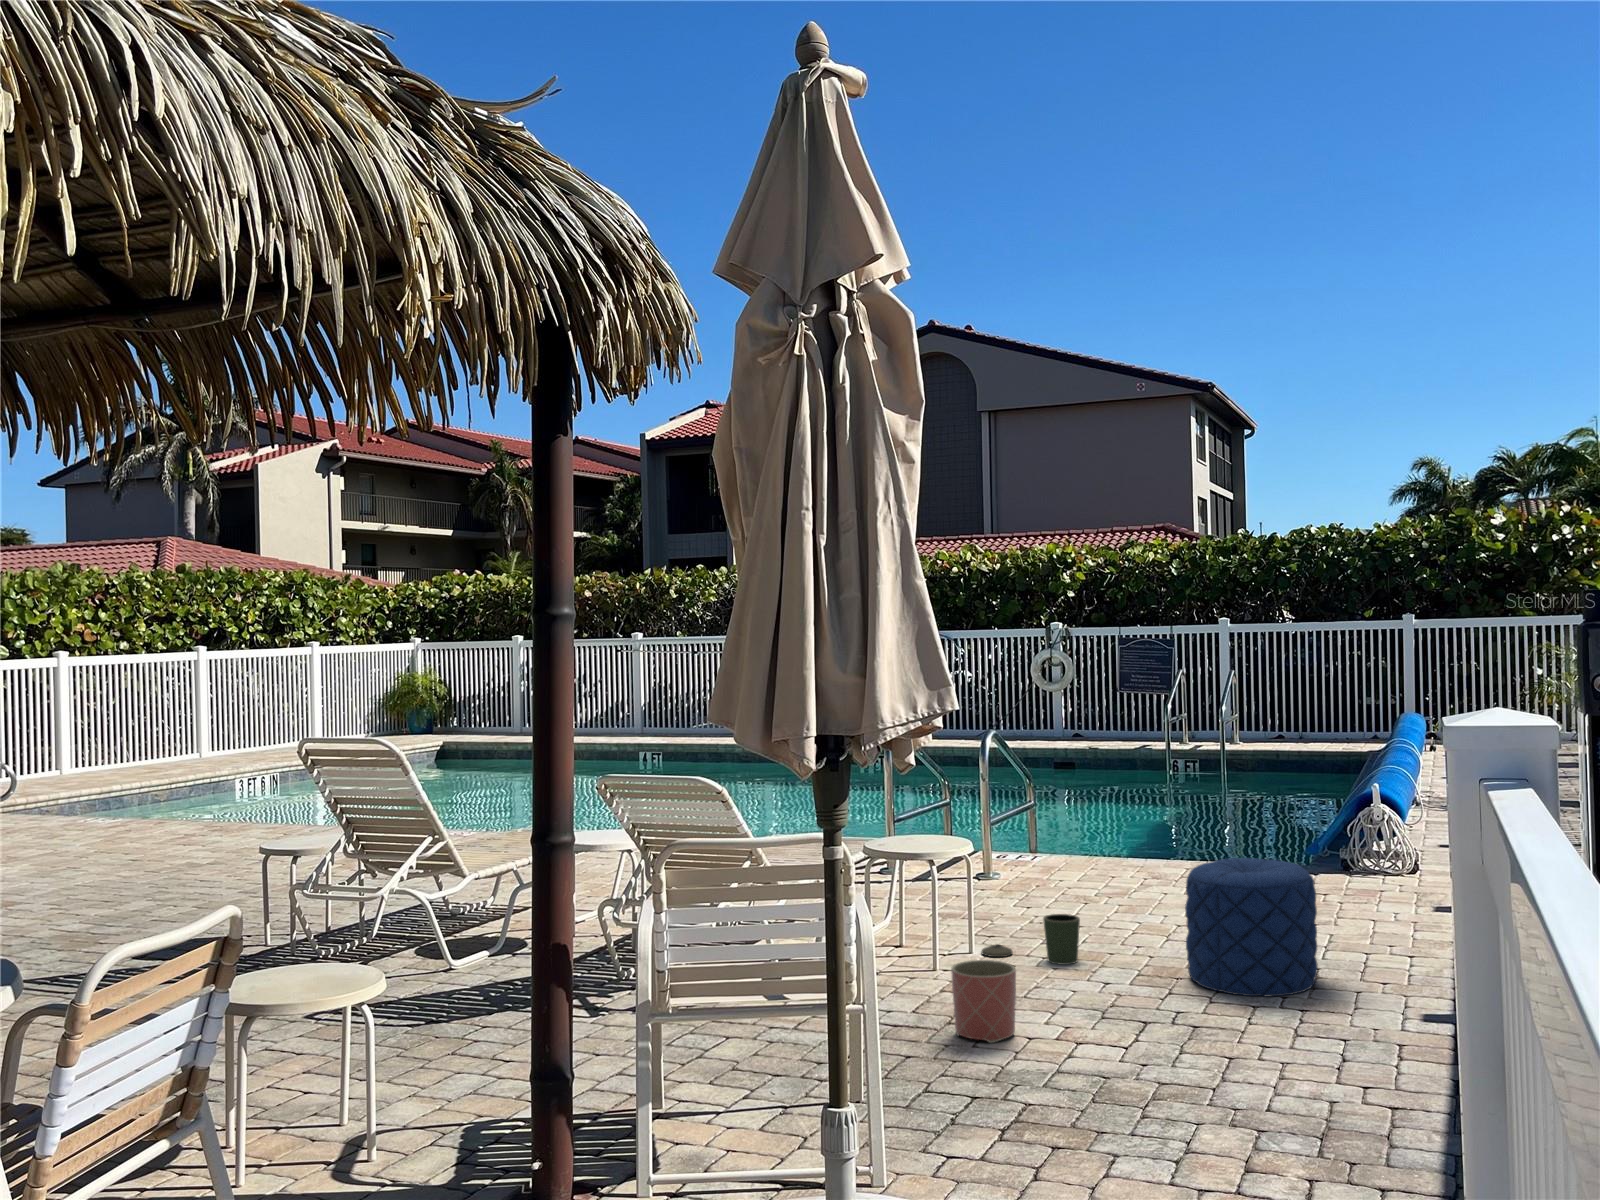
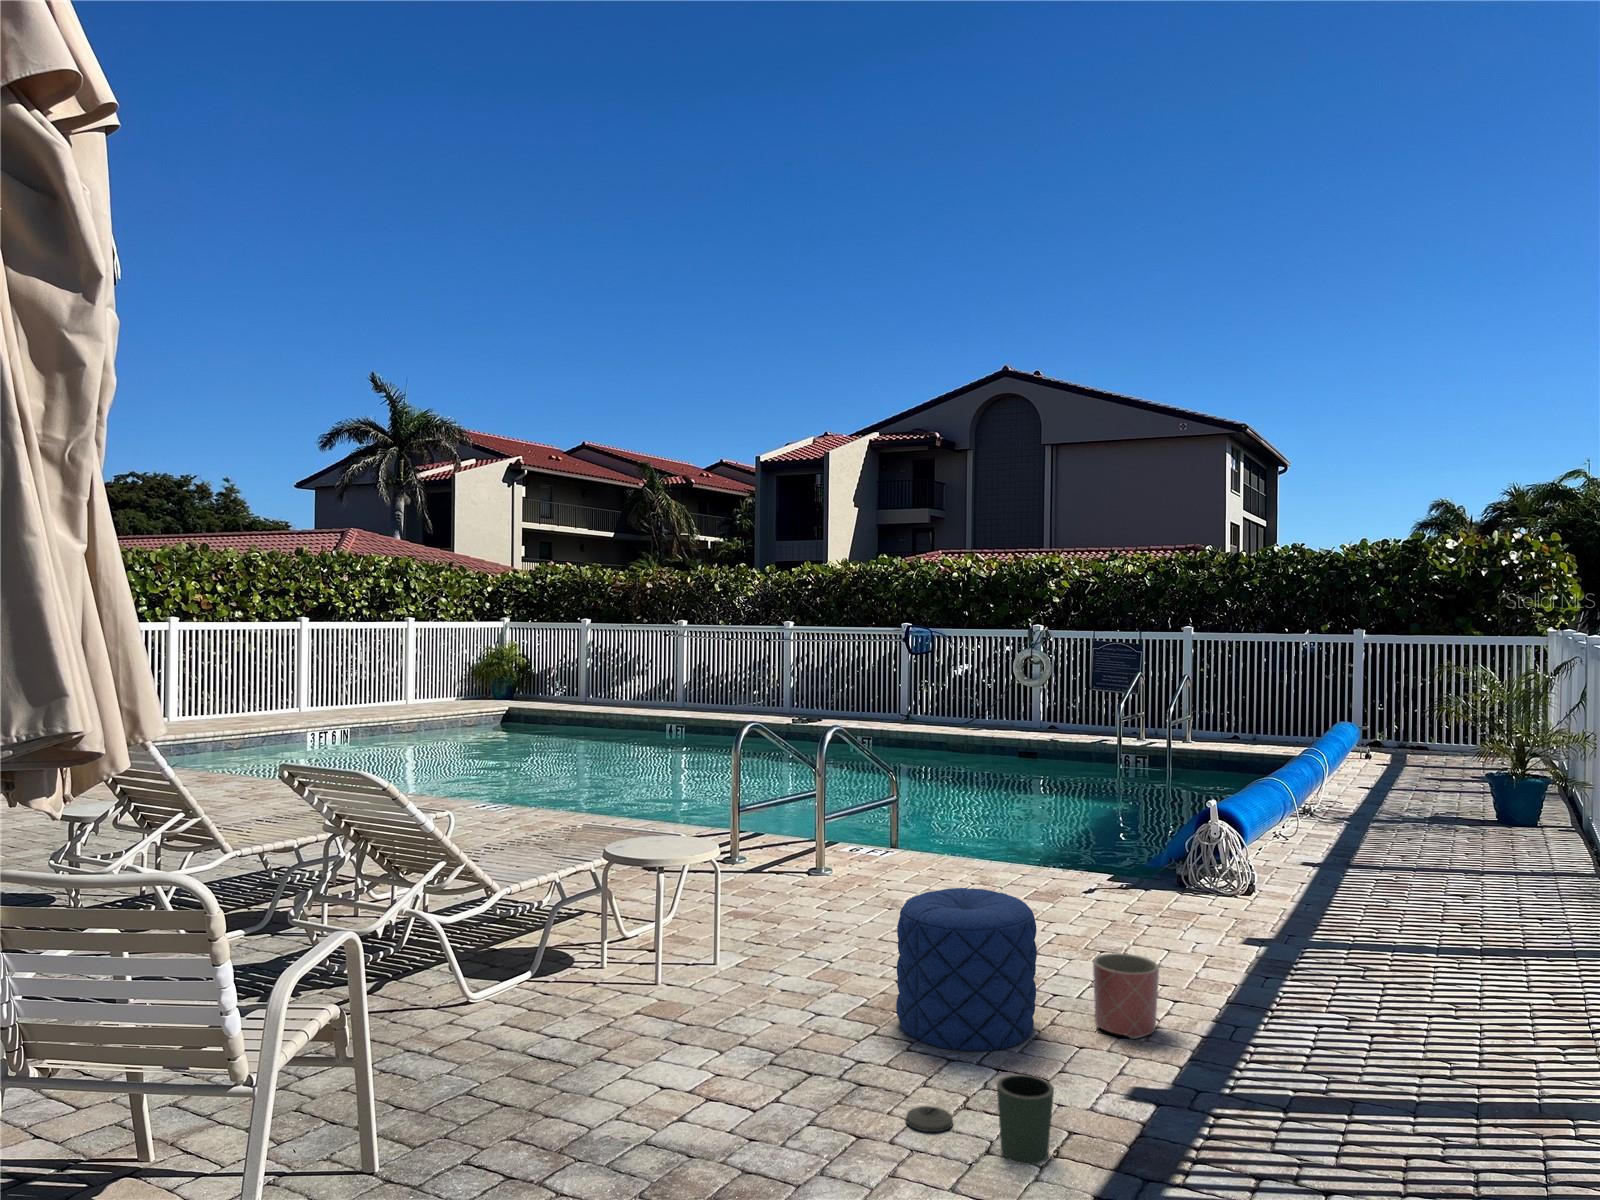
trash can: present [981,914,1080,965] -> present [906,1074,1054,1164]
planter: present [951,960,1016,1043] -> present [1093,953,1159,1039]

